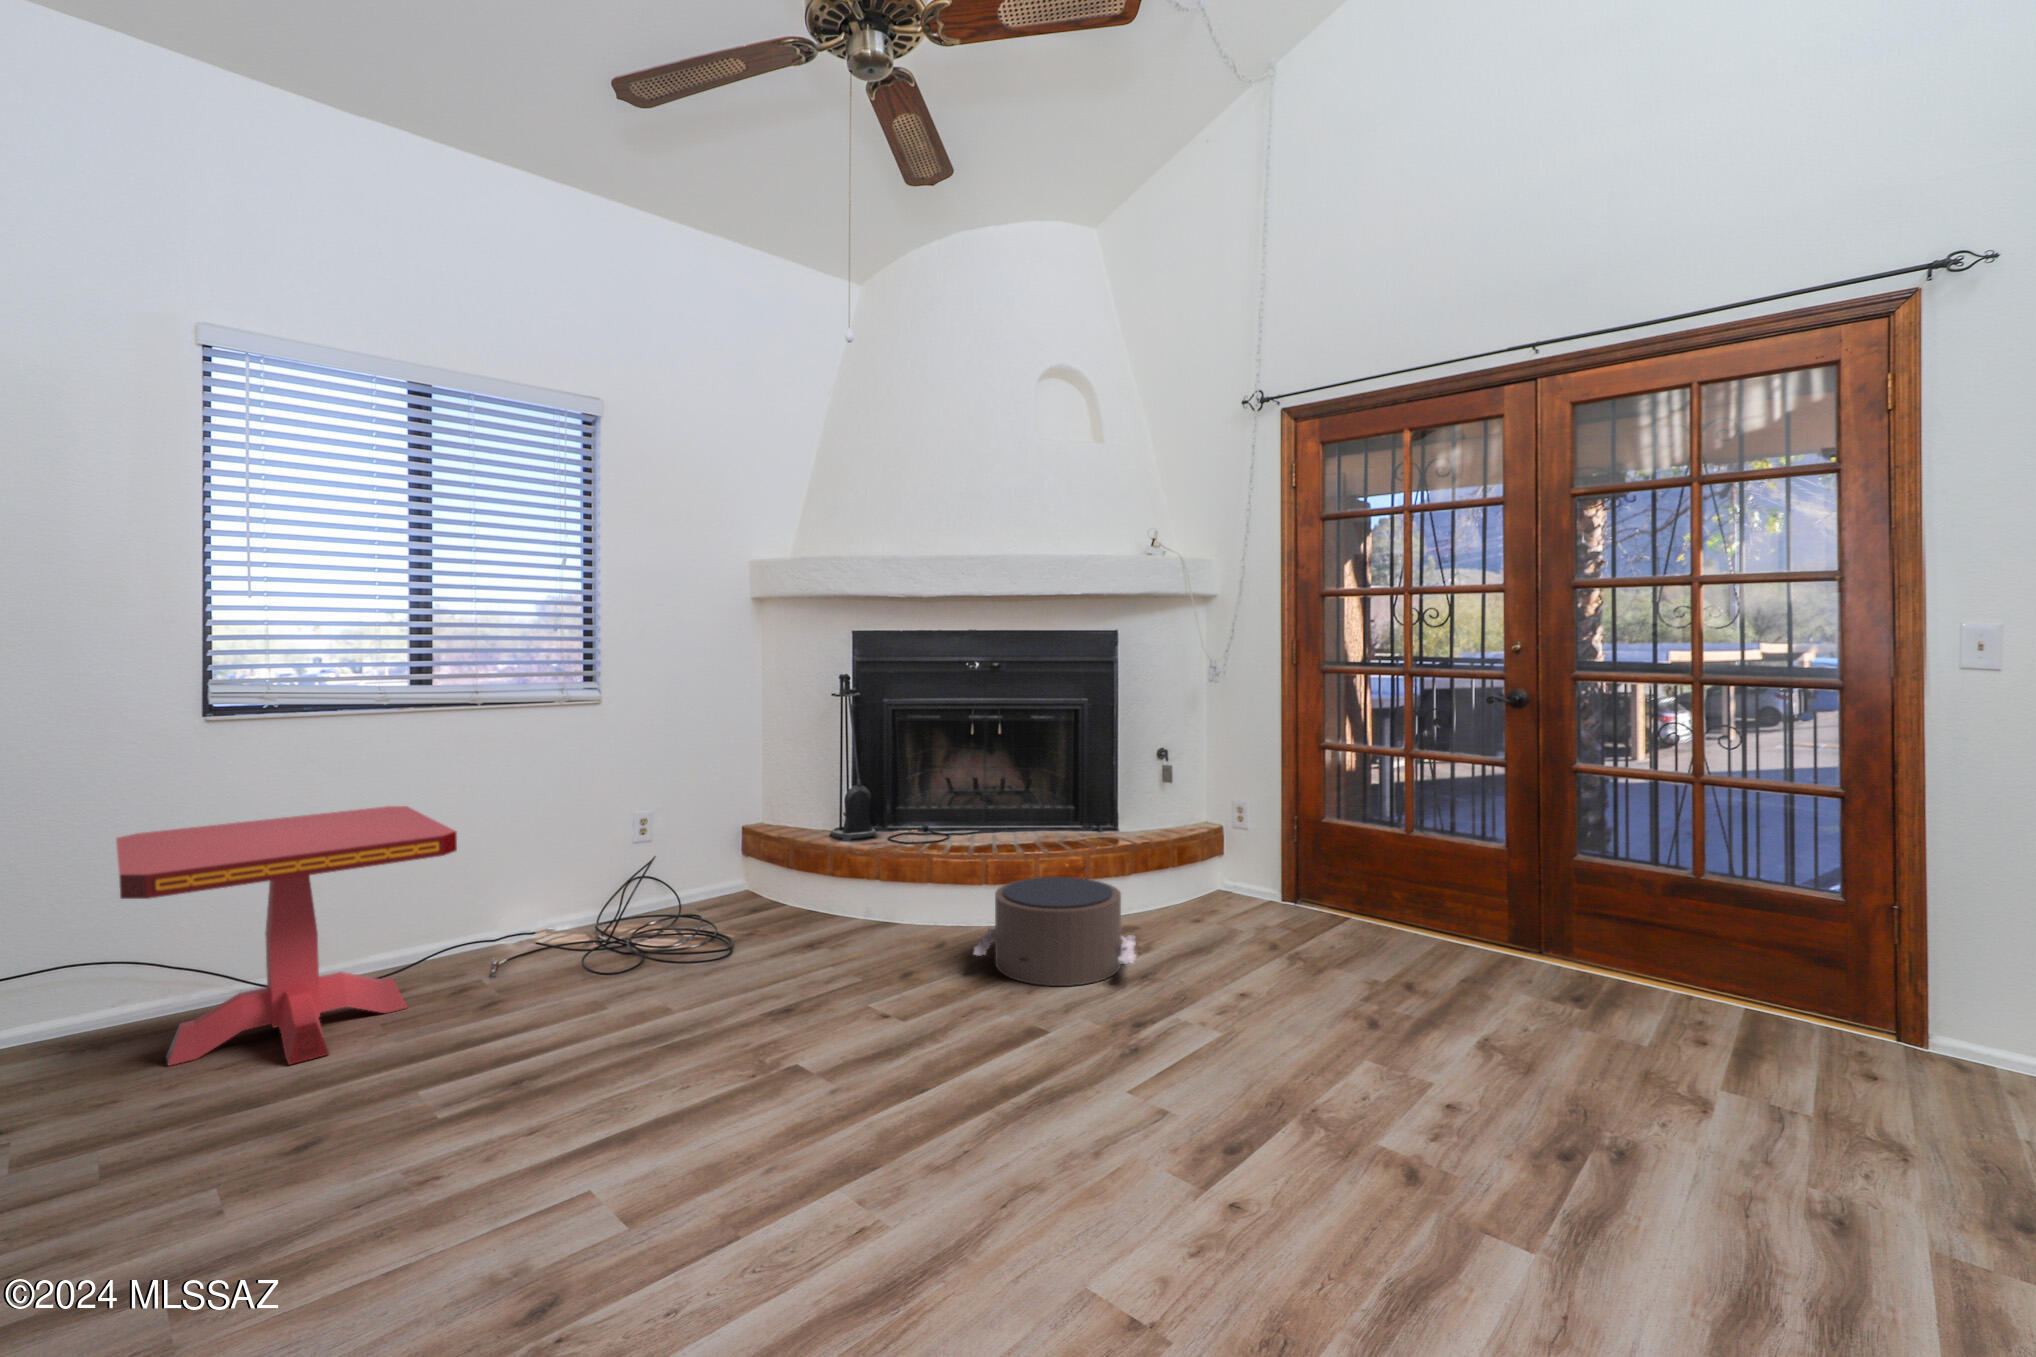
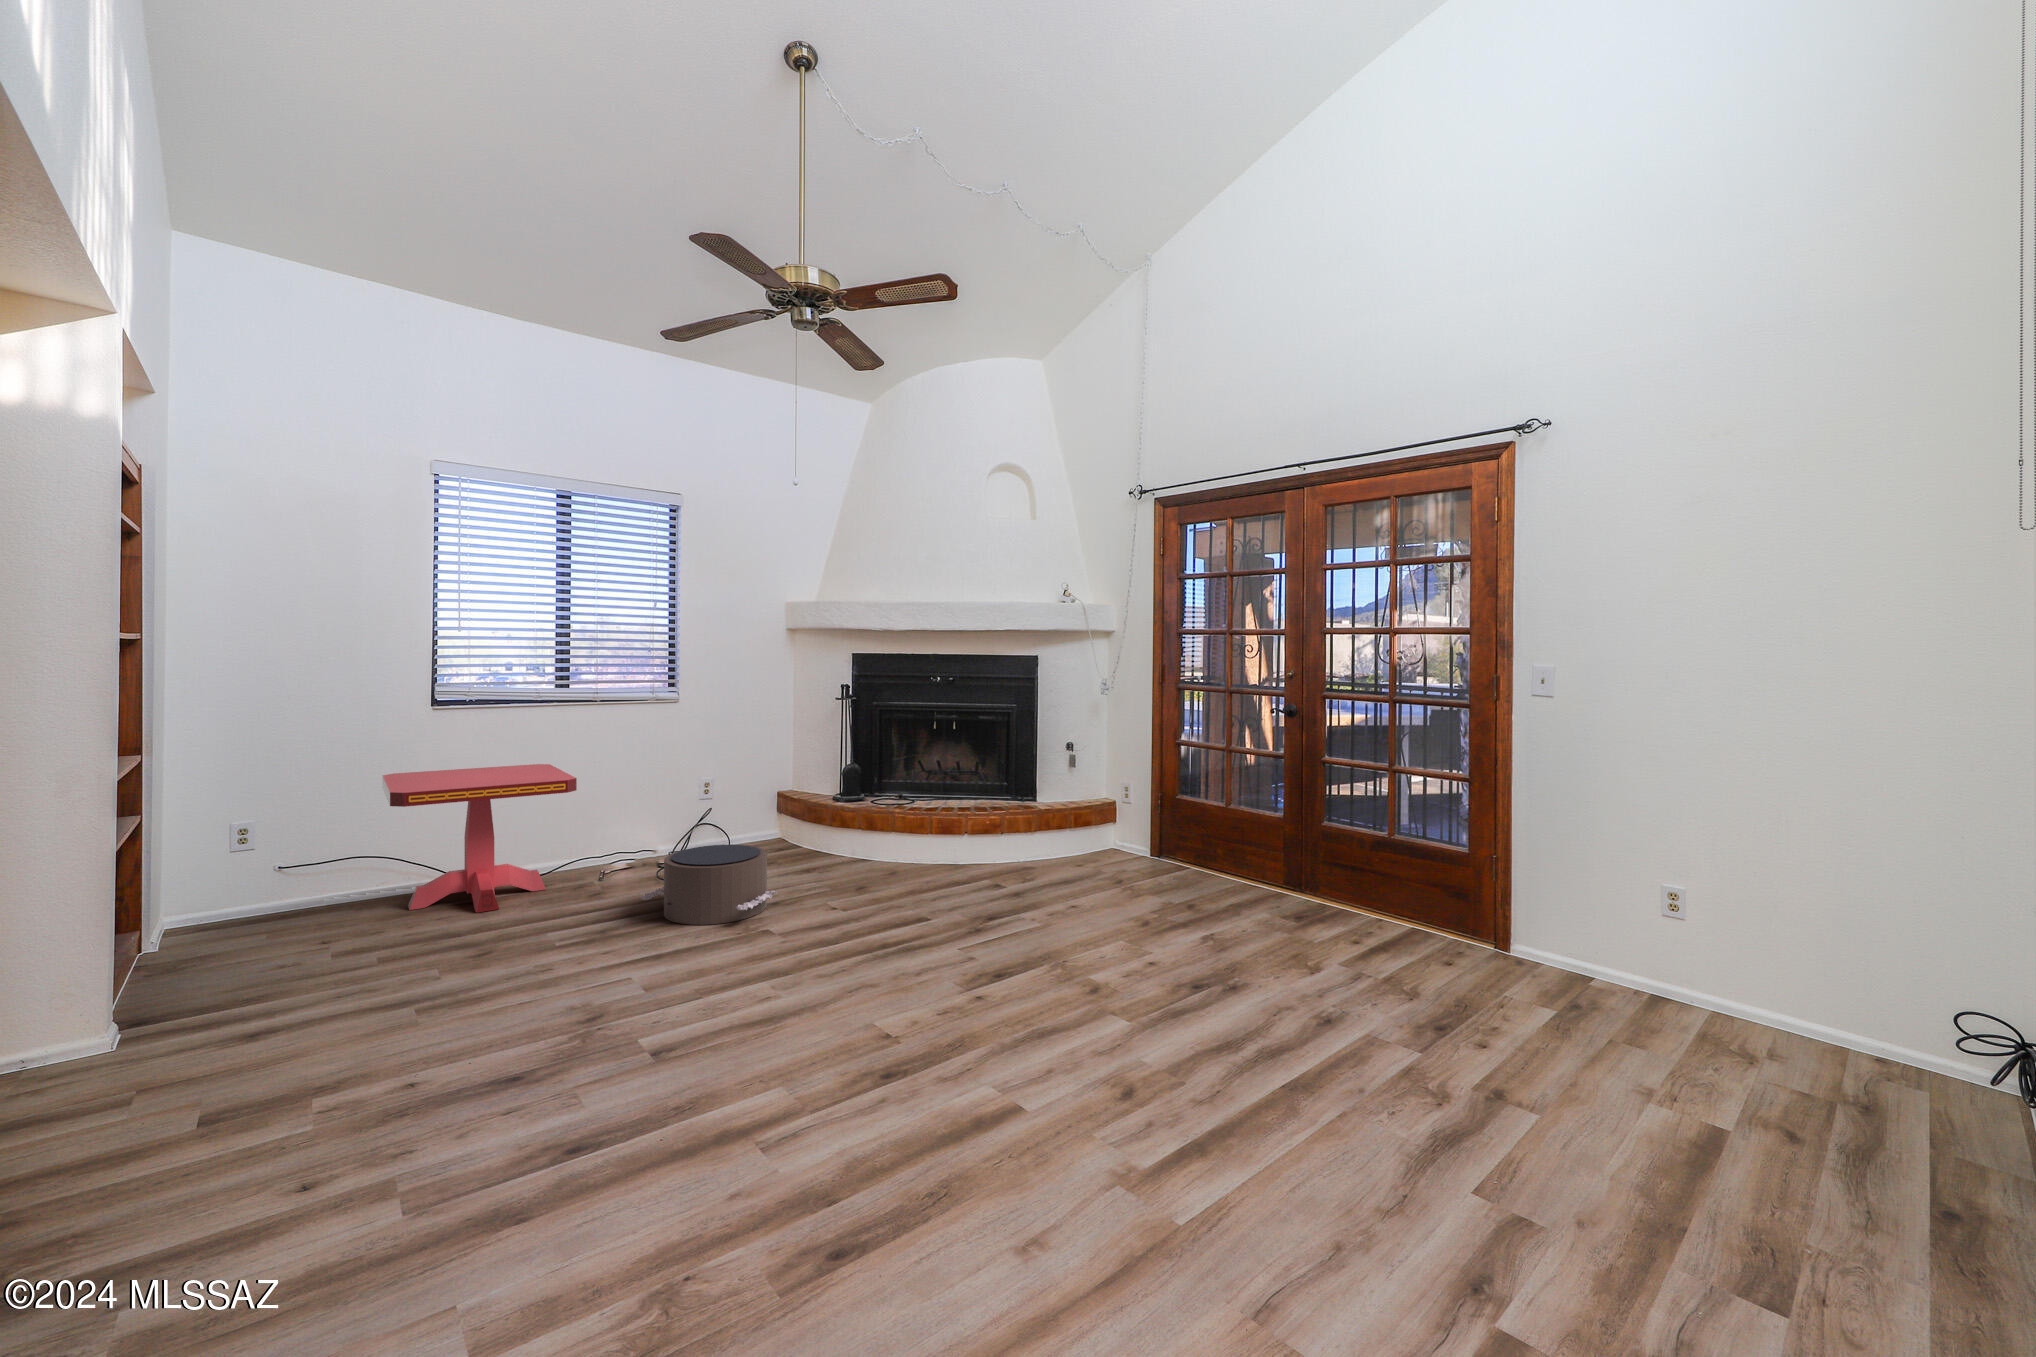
pouf: present [974,877,1136,986] -> present [640,845,777,925]

